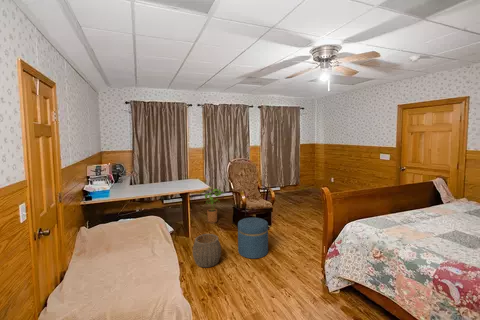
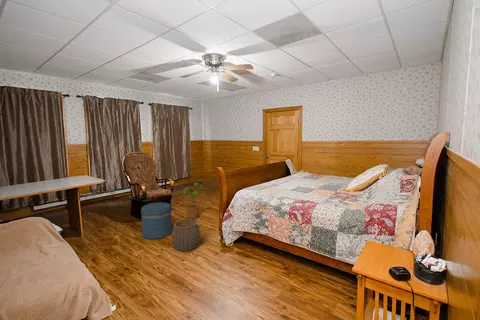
house plant: present [205,189,224,223] -> present [183,183,202,219]
woven basket: present [193,234,221,267] -> present [172,219,200,251]

